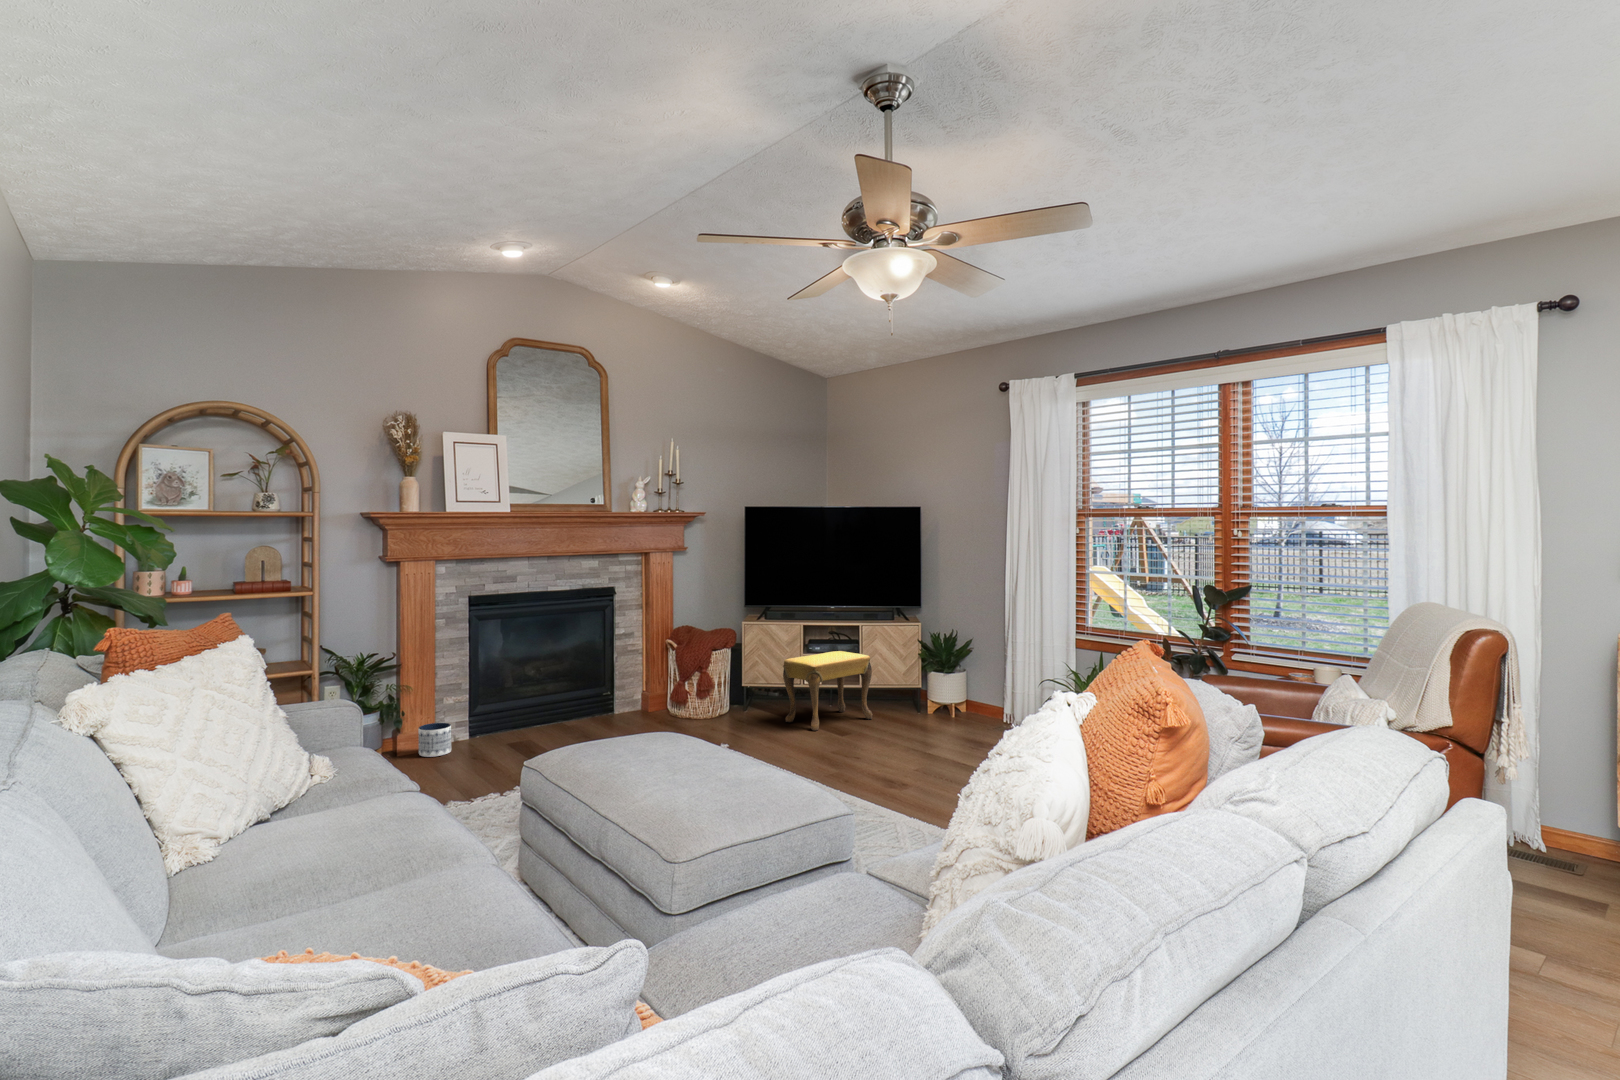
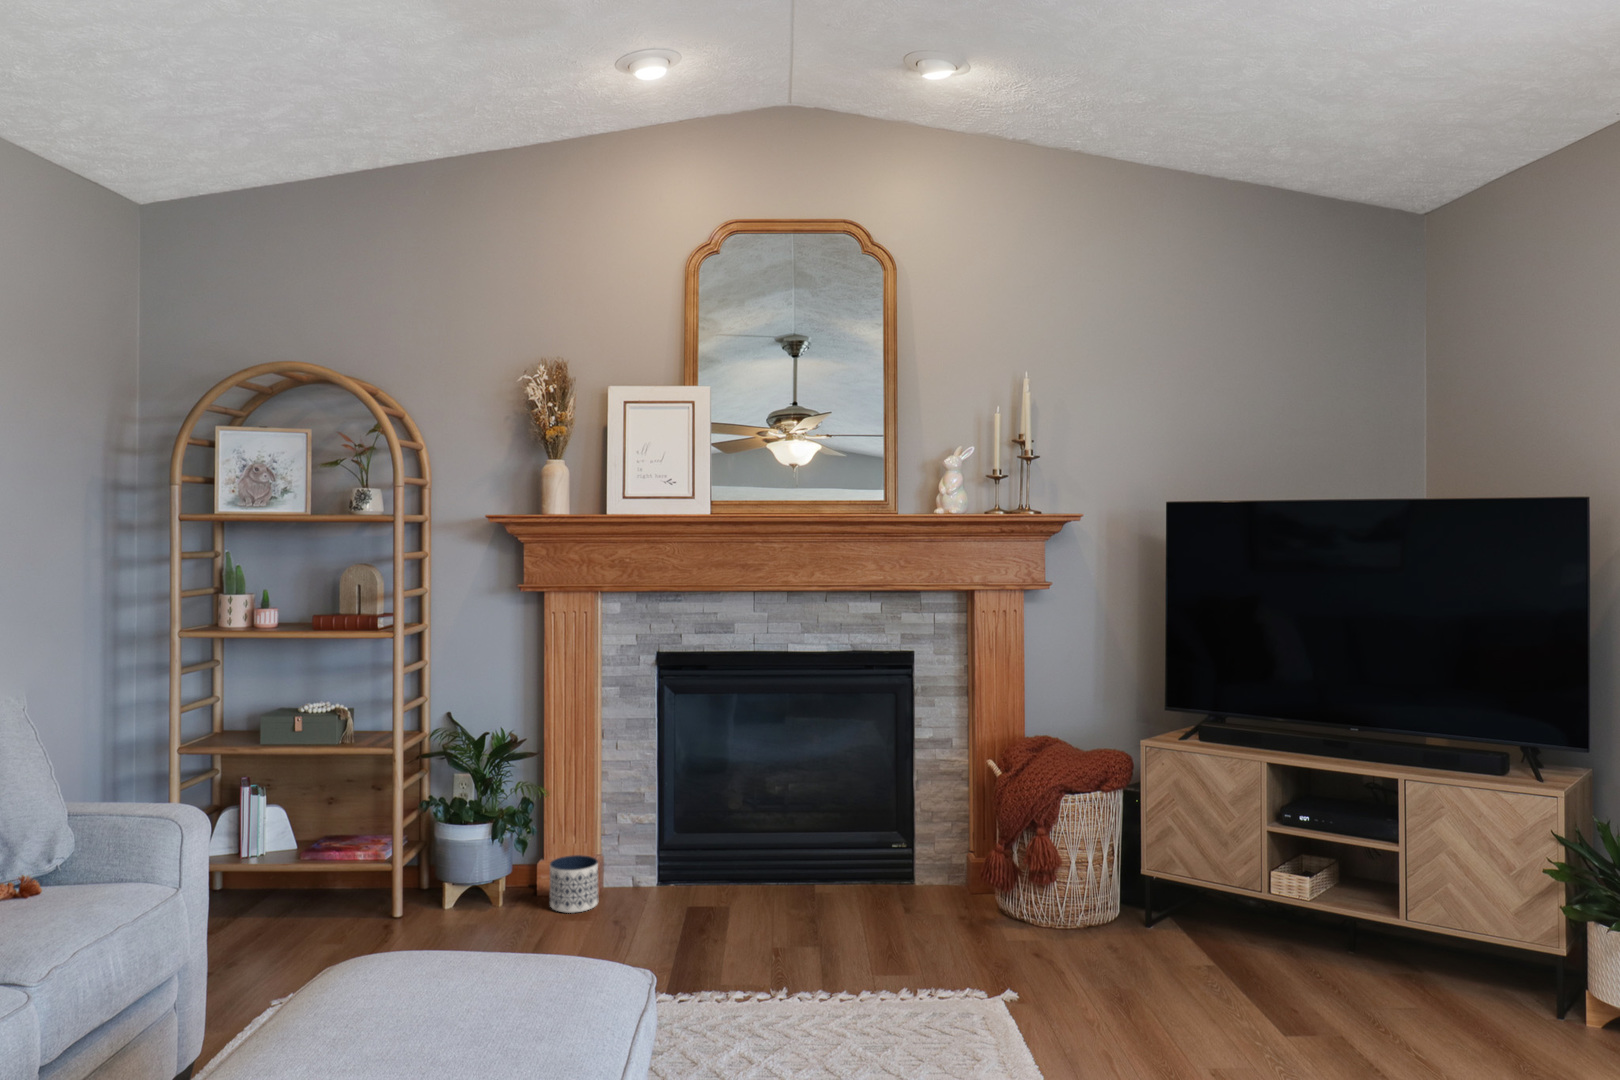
footstool: present [783,651,872,731] -> none [1190,835,1406,1014]

